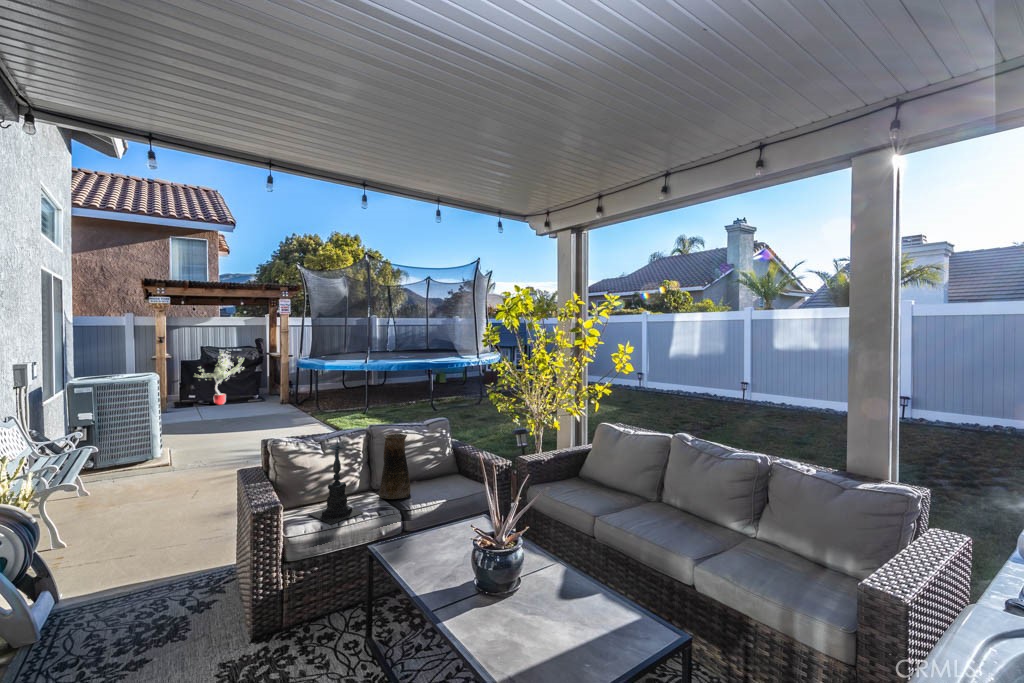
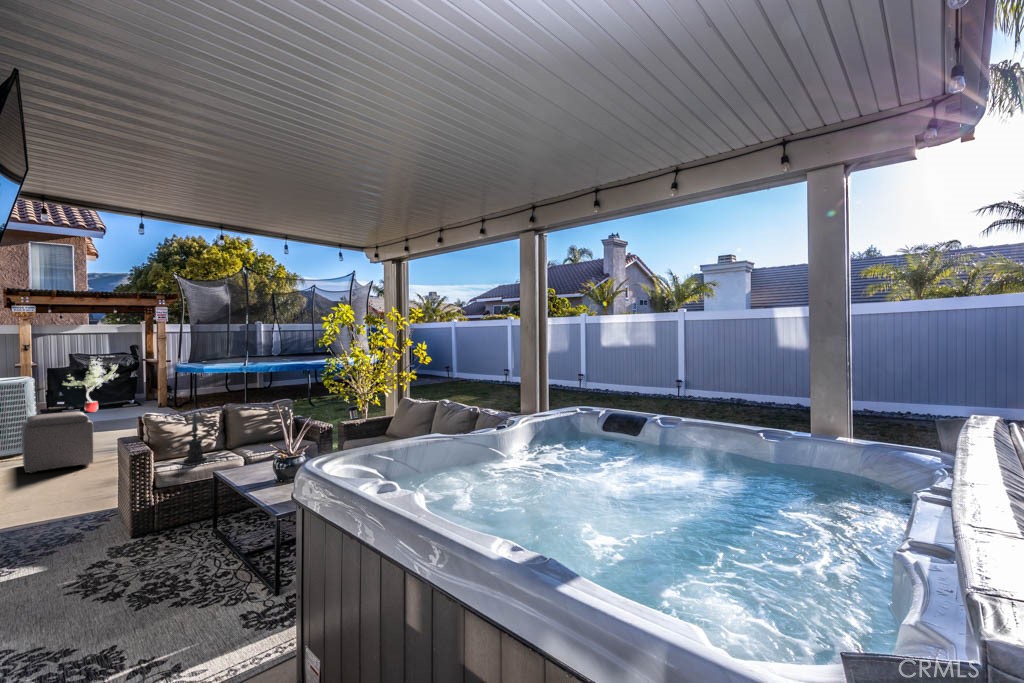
ottoman: none [141,415,215,489] -> present [22,412,93,474]
pitcher: present [379,434,411,499] -> none [230,408,255,453]

